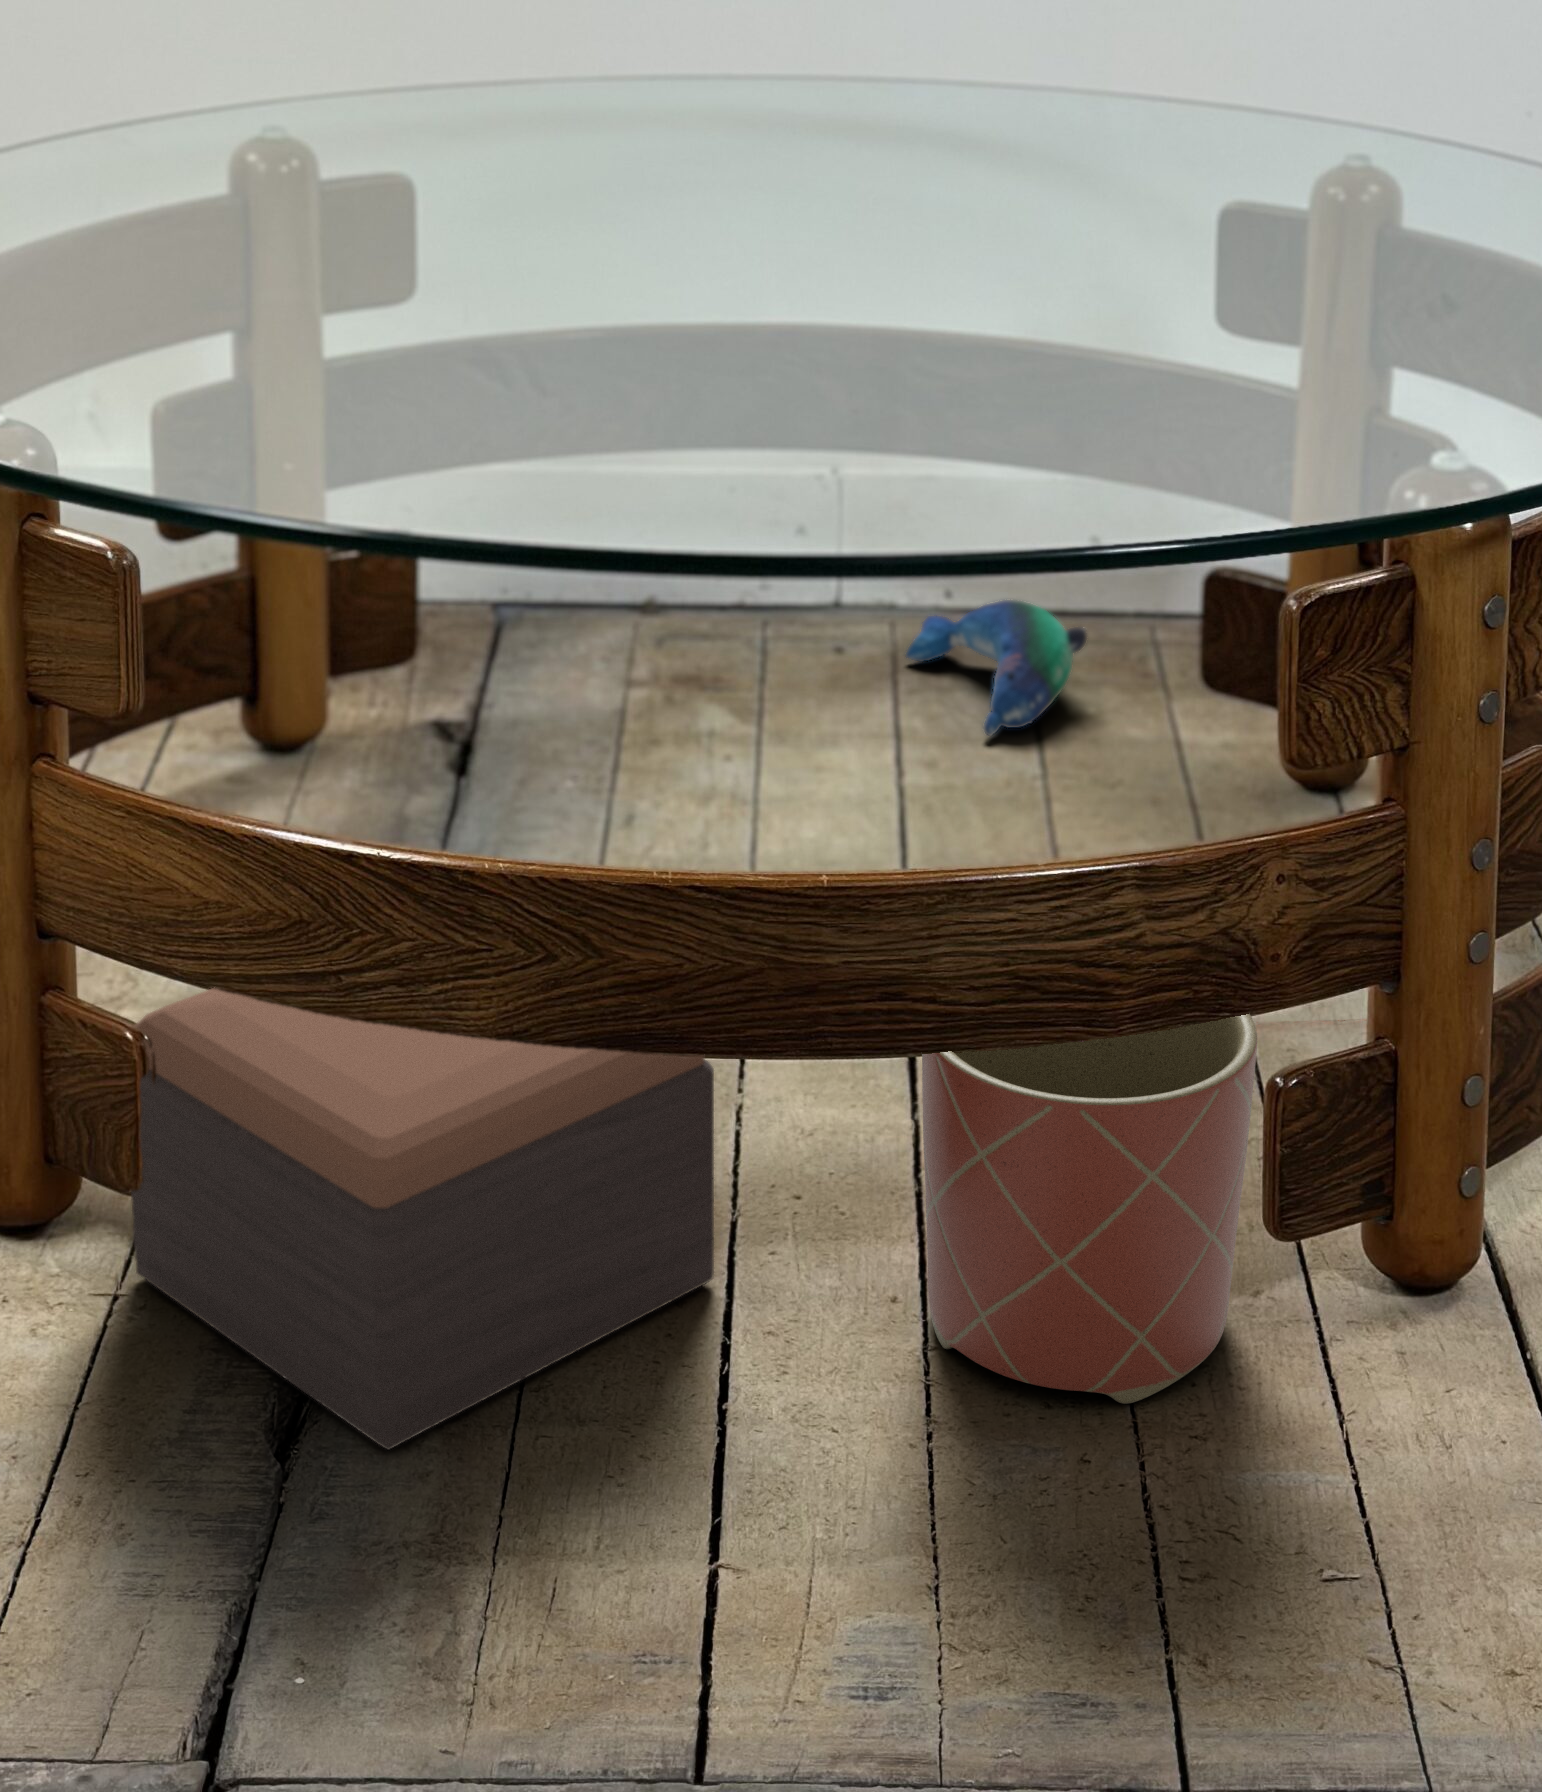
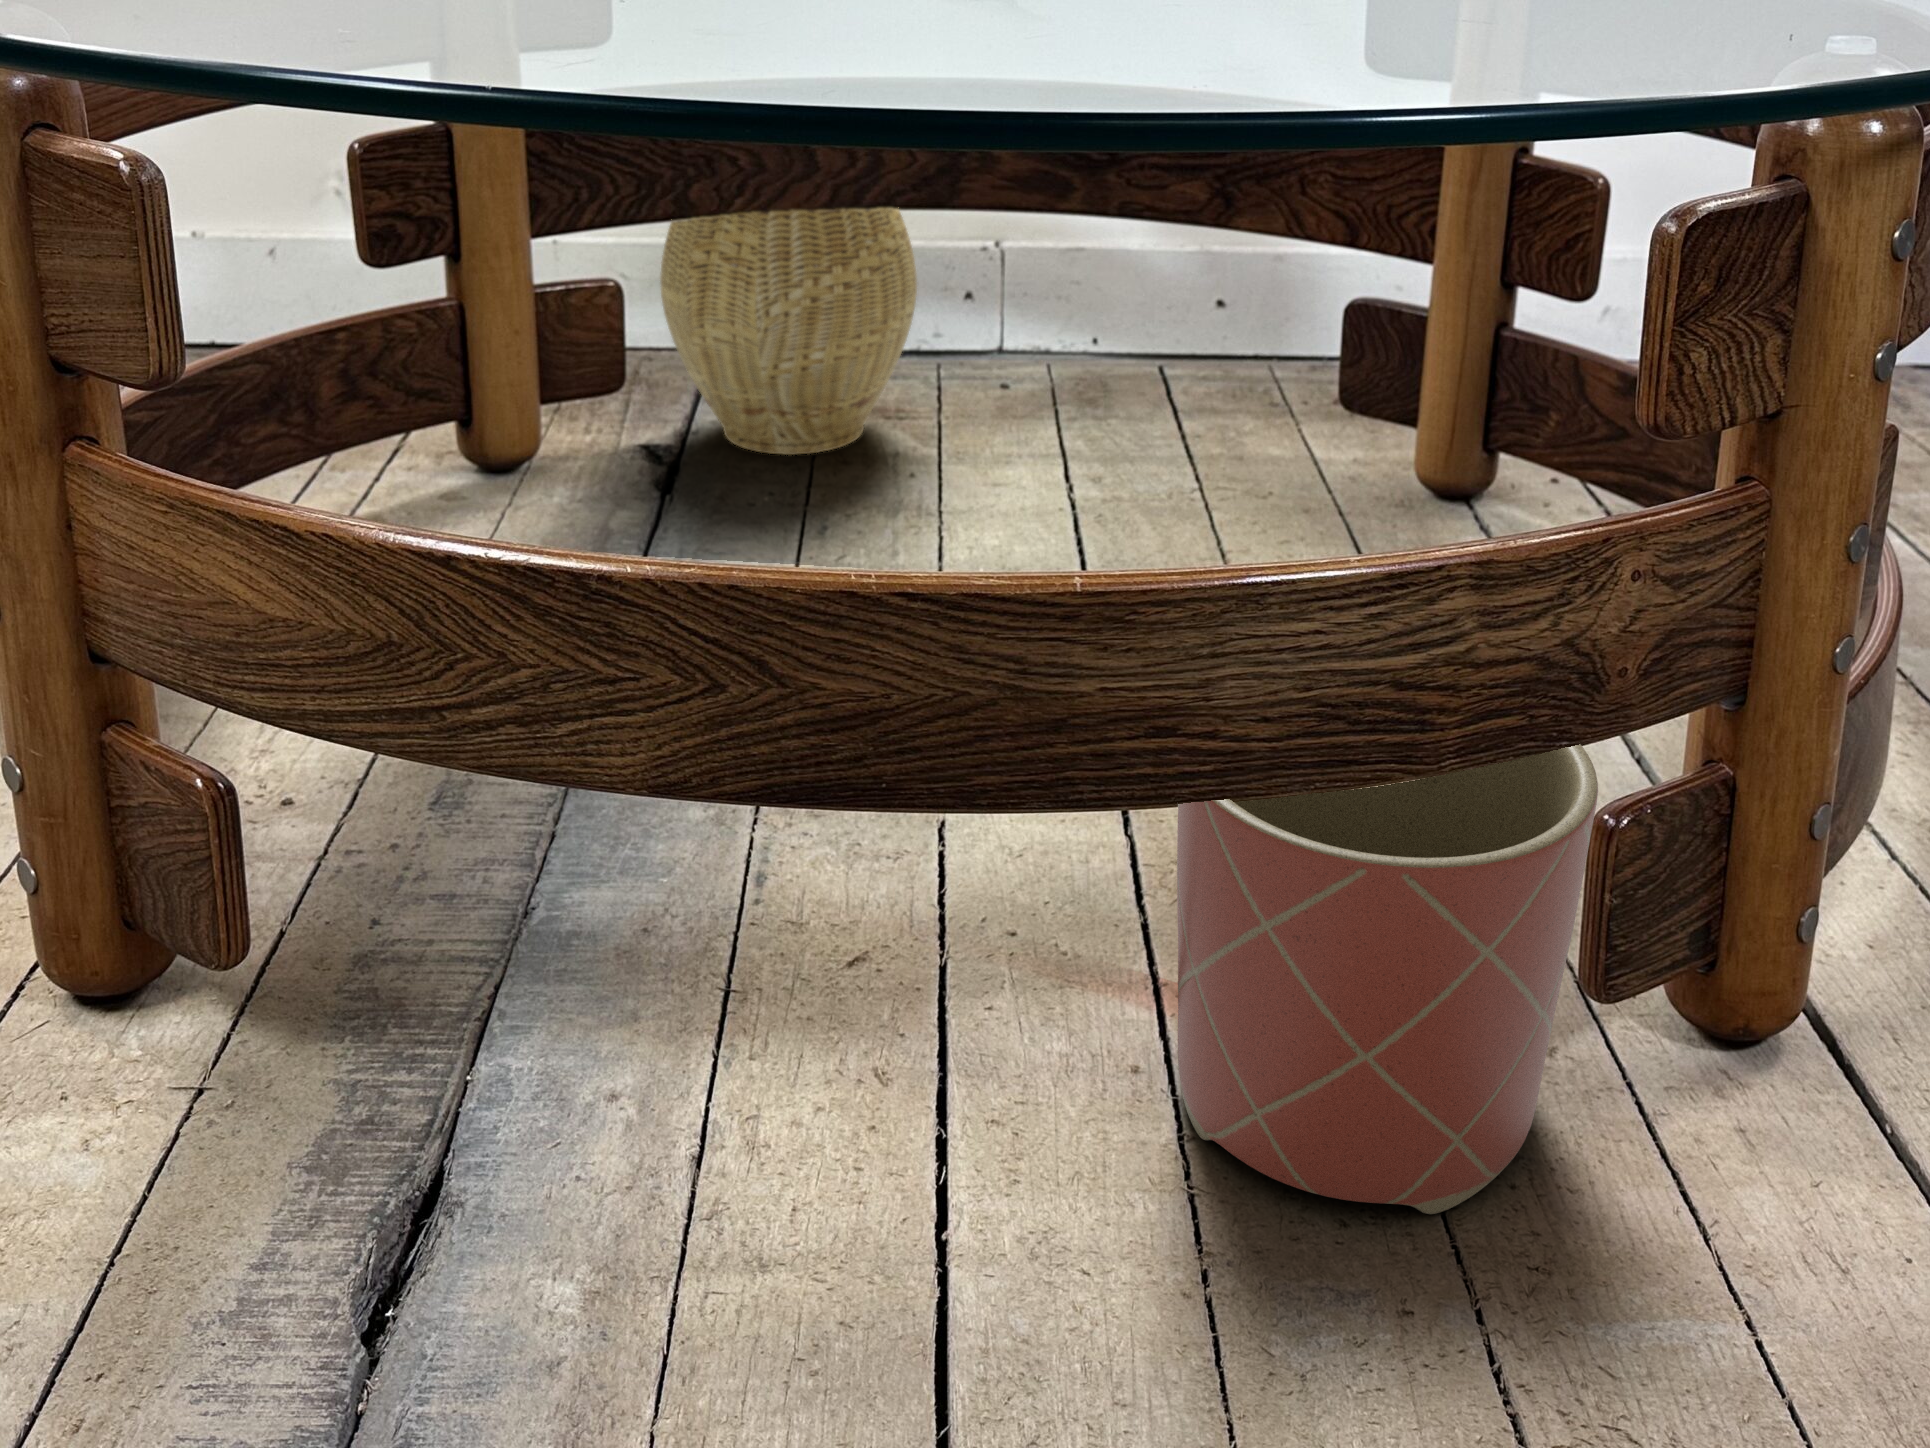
woven basket: none [462,394,730,739] -> present [660,208,917,455]
plush toy: present [906,600,1087,735] -> none [1075,328,1246,449]
footstool: present [131,989,714,1450] -> none [192,615,922,1316]

